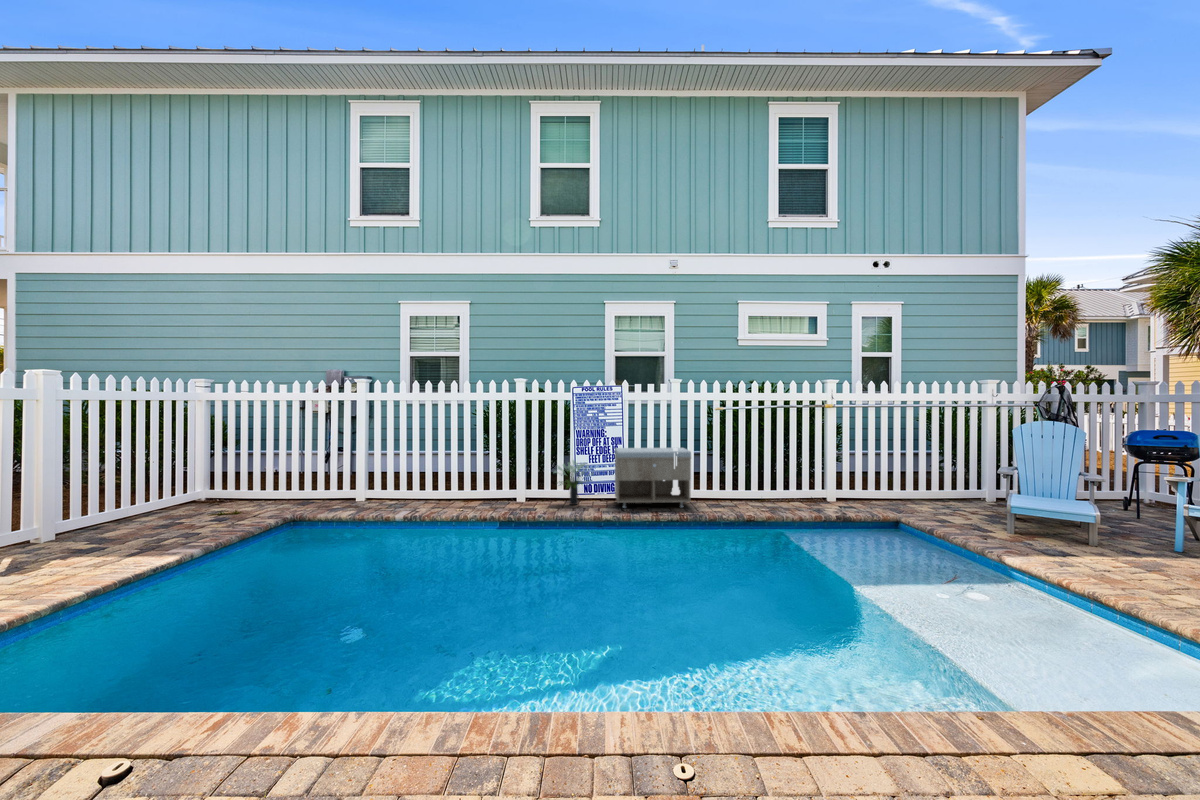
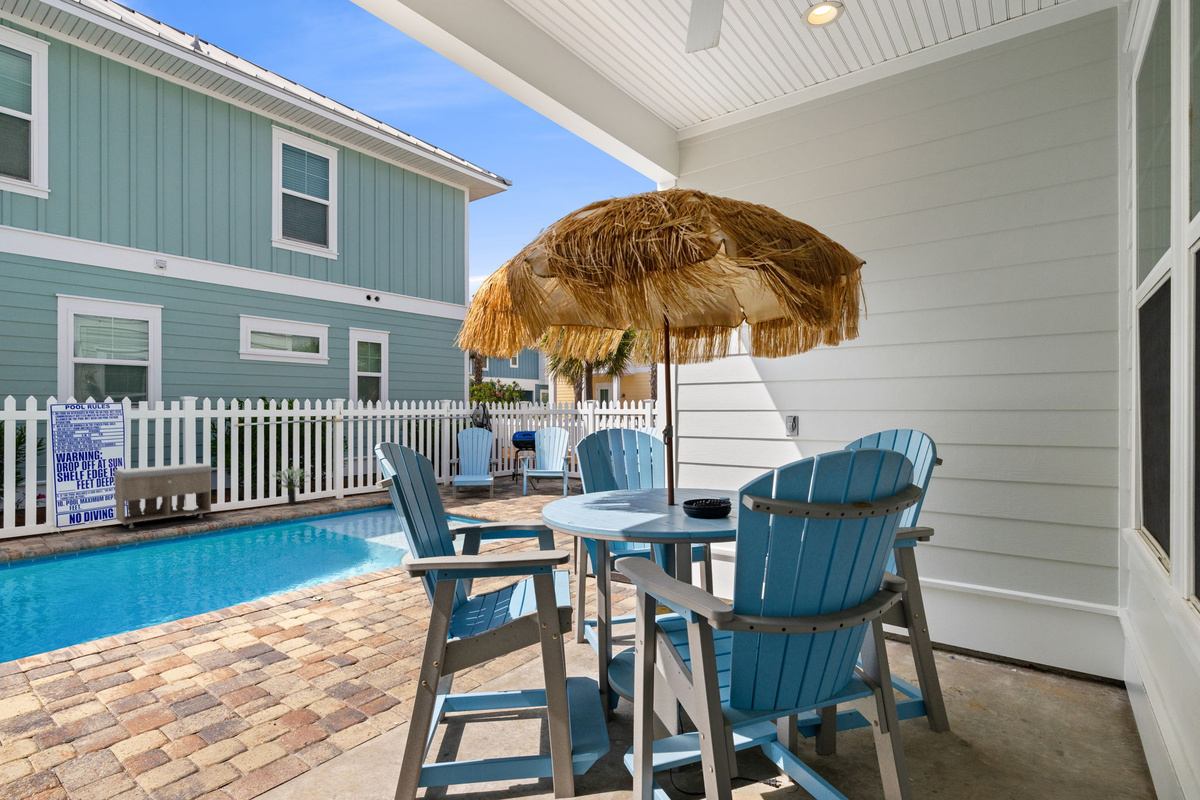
potted plant: present [554,460,594,505] -> present [273,467,311,504]

